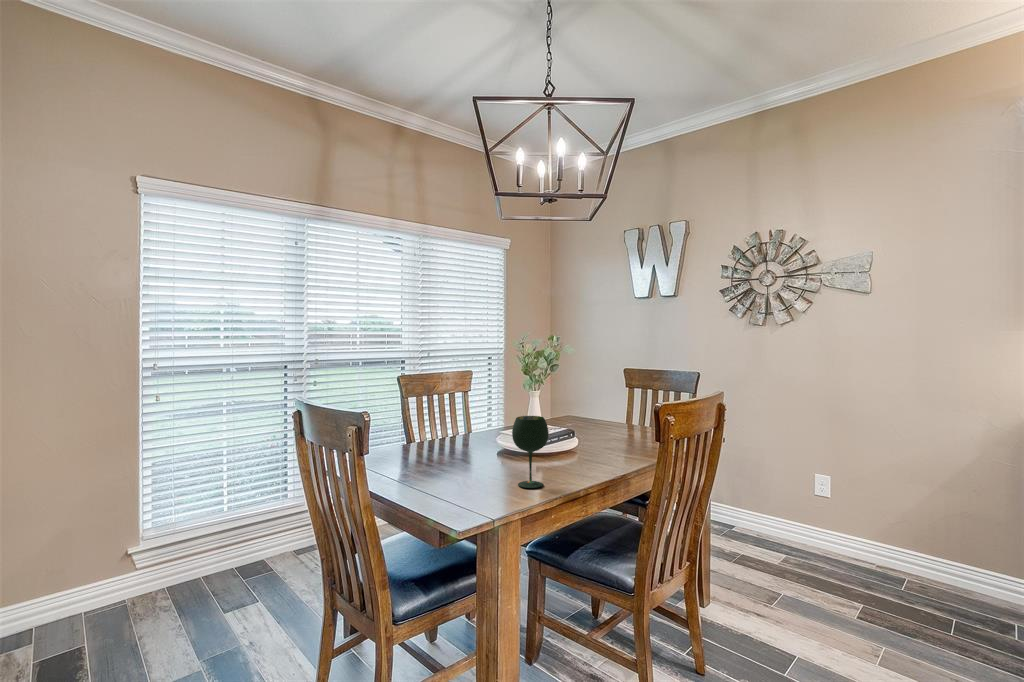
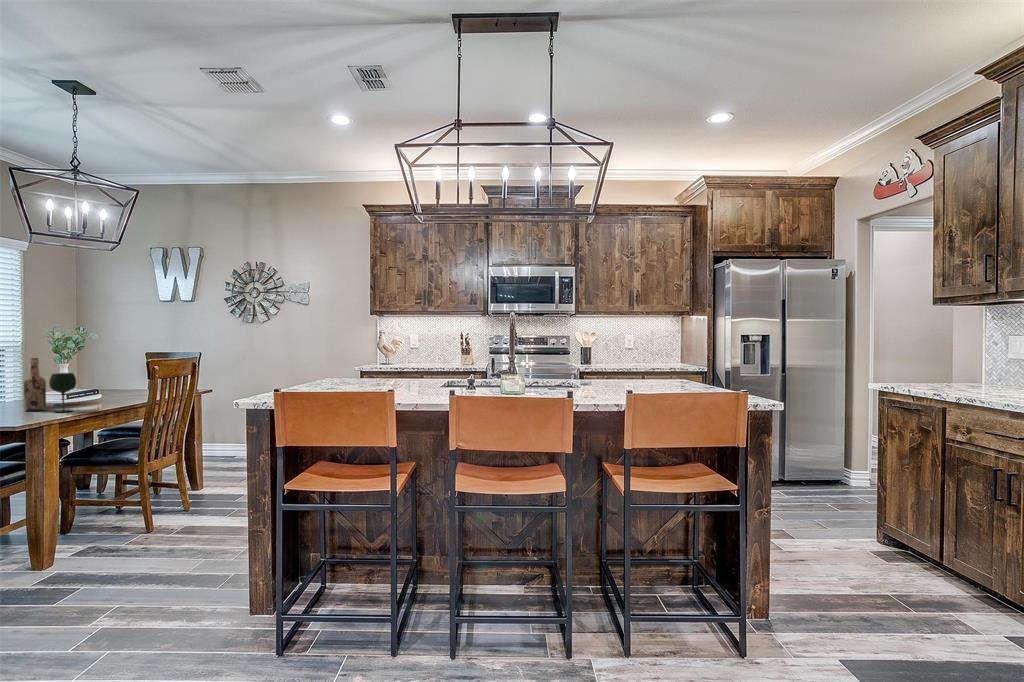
wine bottle: none [484,386,510,475] -> present [24,358,46,411]

